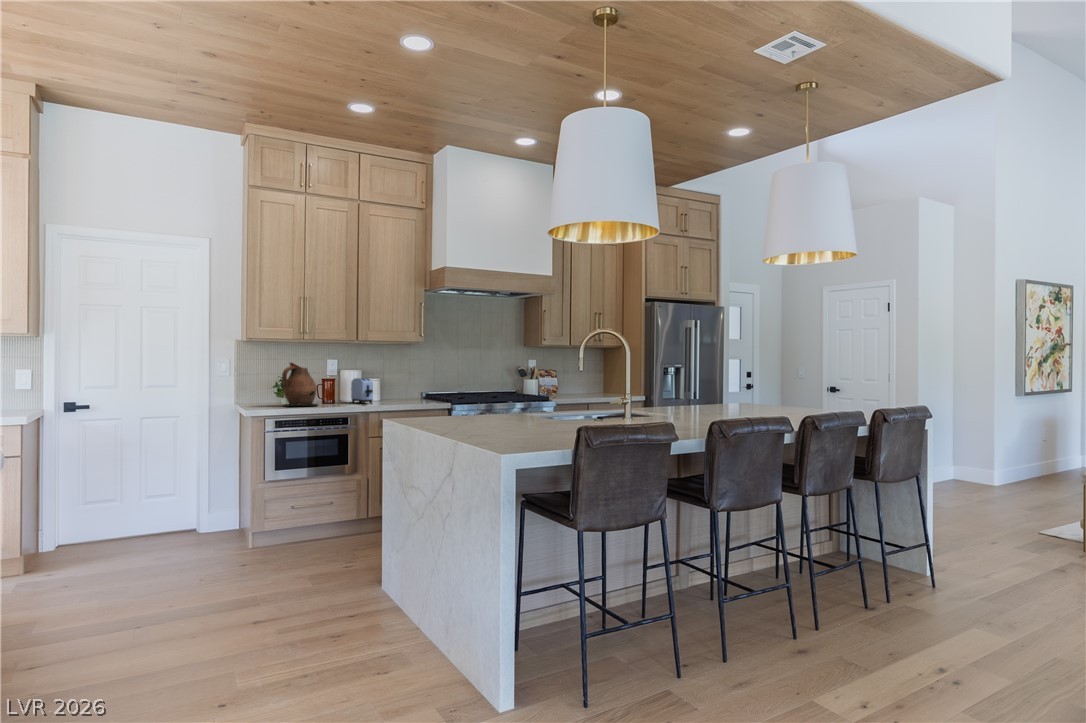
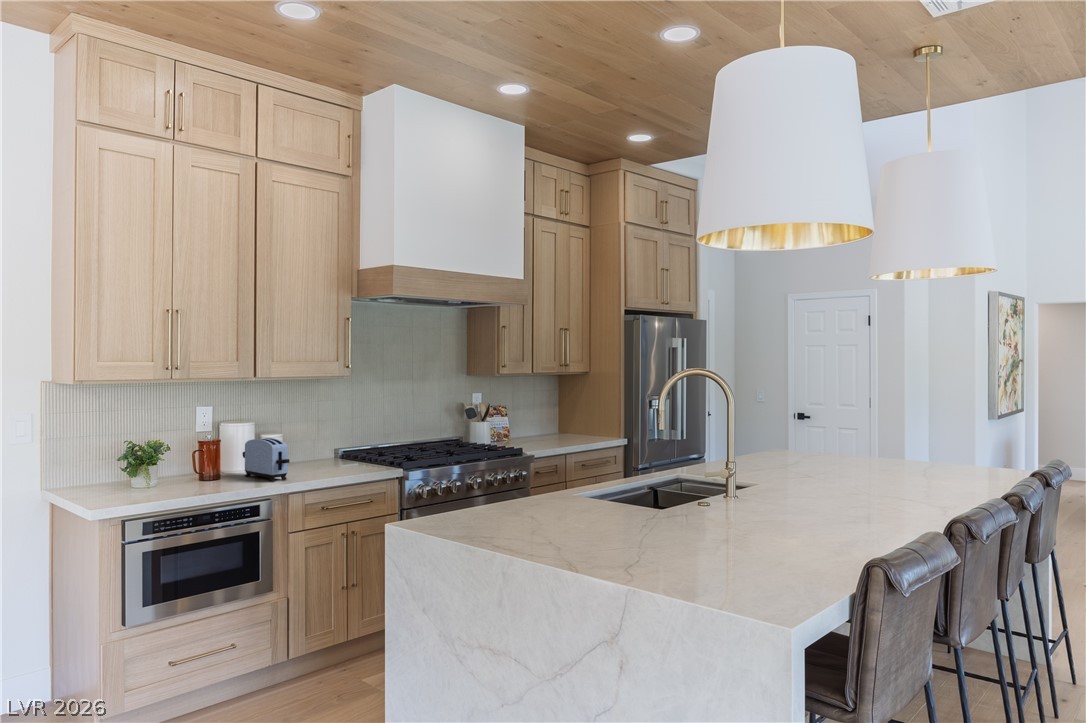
ceramic pitcher: present [282,363,318,406] -> none [140,423,208,495]

